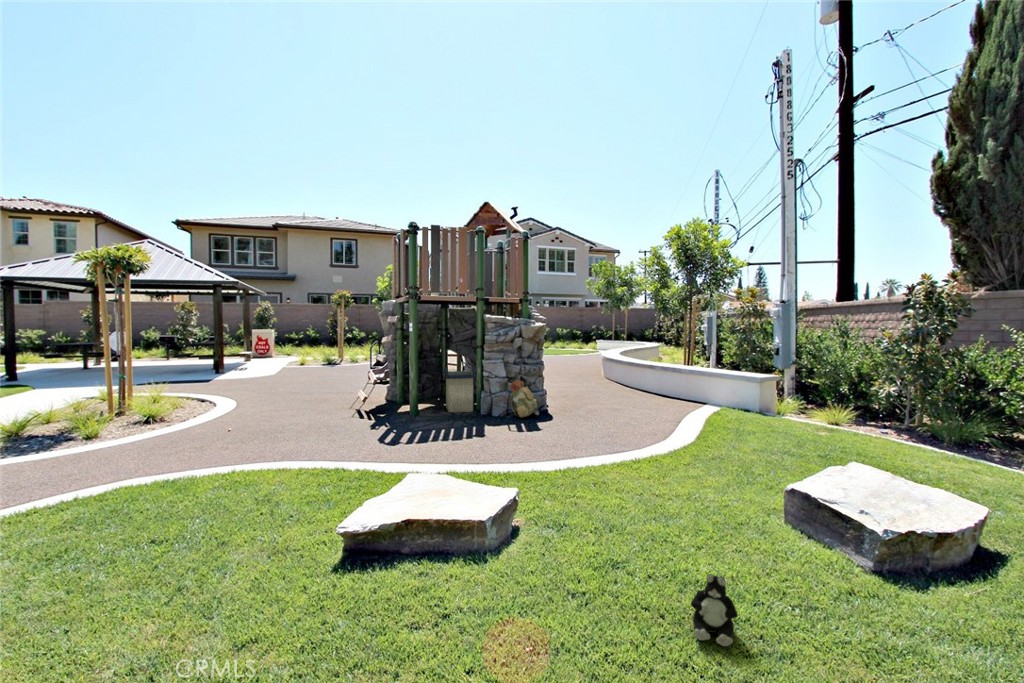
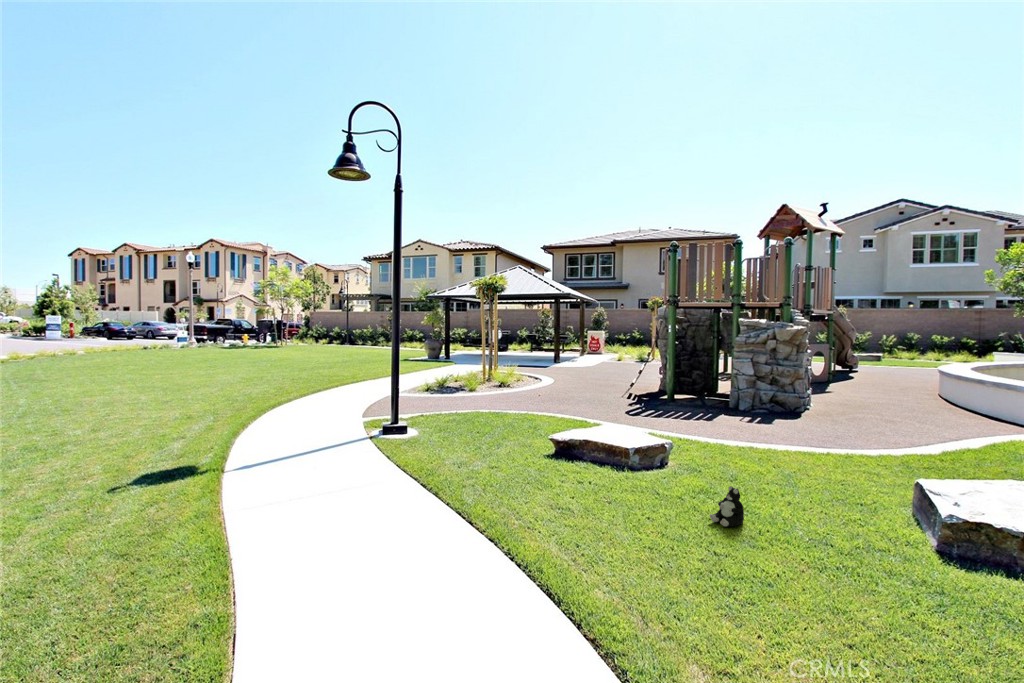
trash can: present [443,367,476,412] -> none [701,364,730,404]
backpack: present [509,380,539,418] -> none [754,378,785,413]

